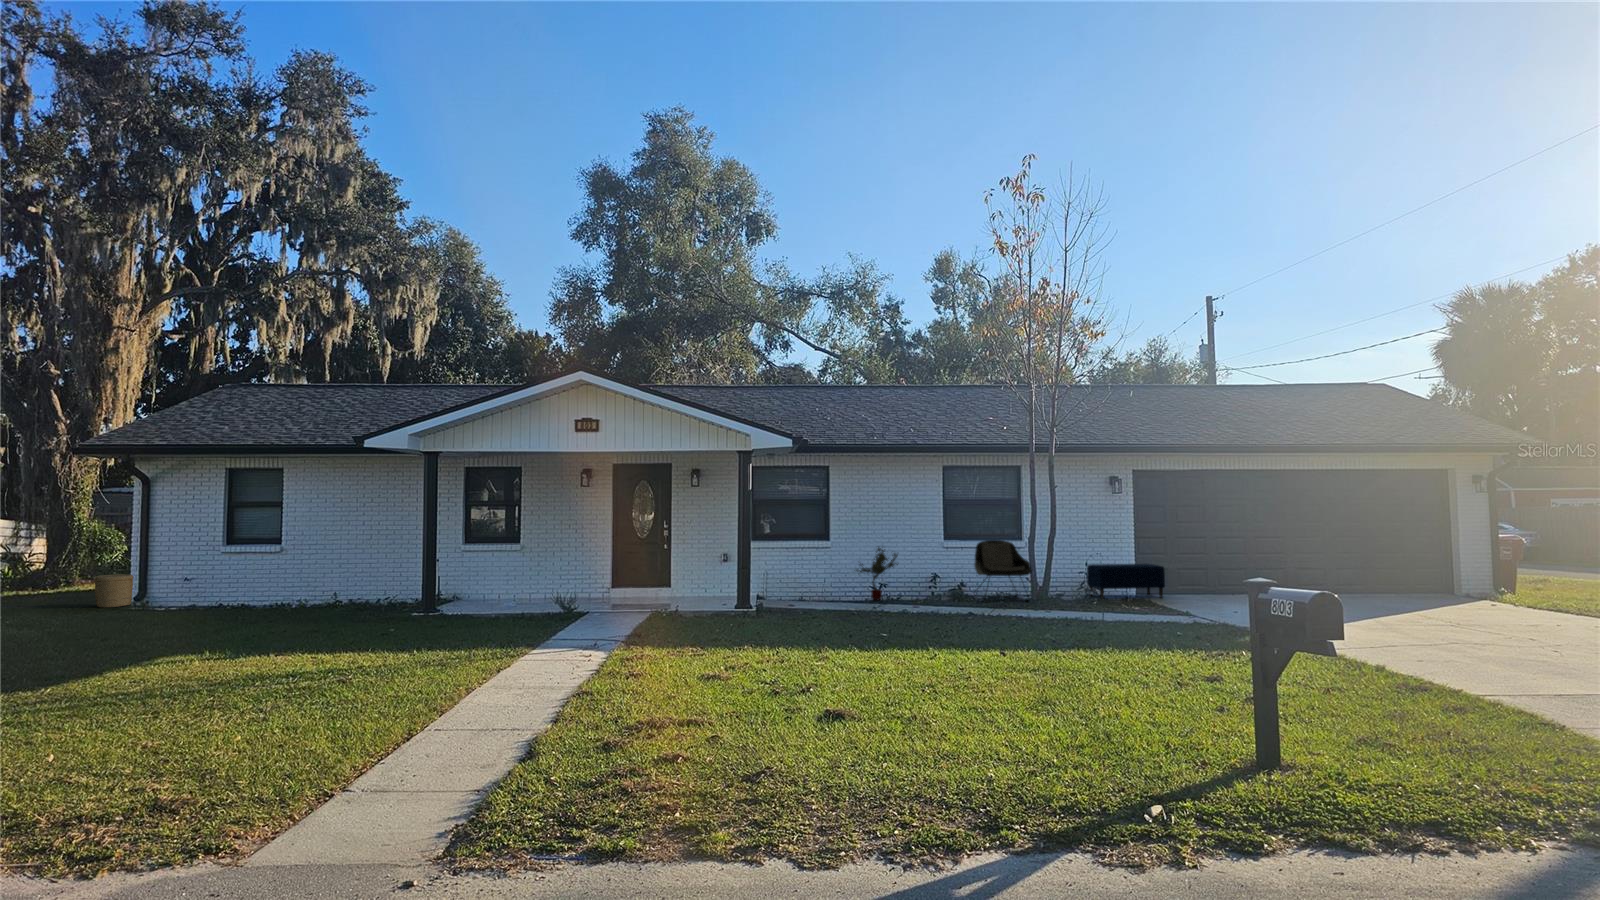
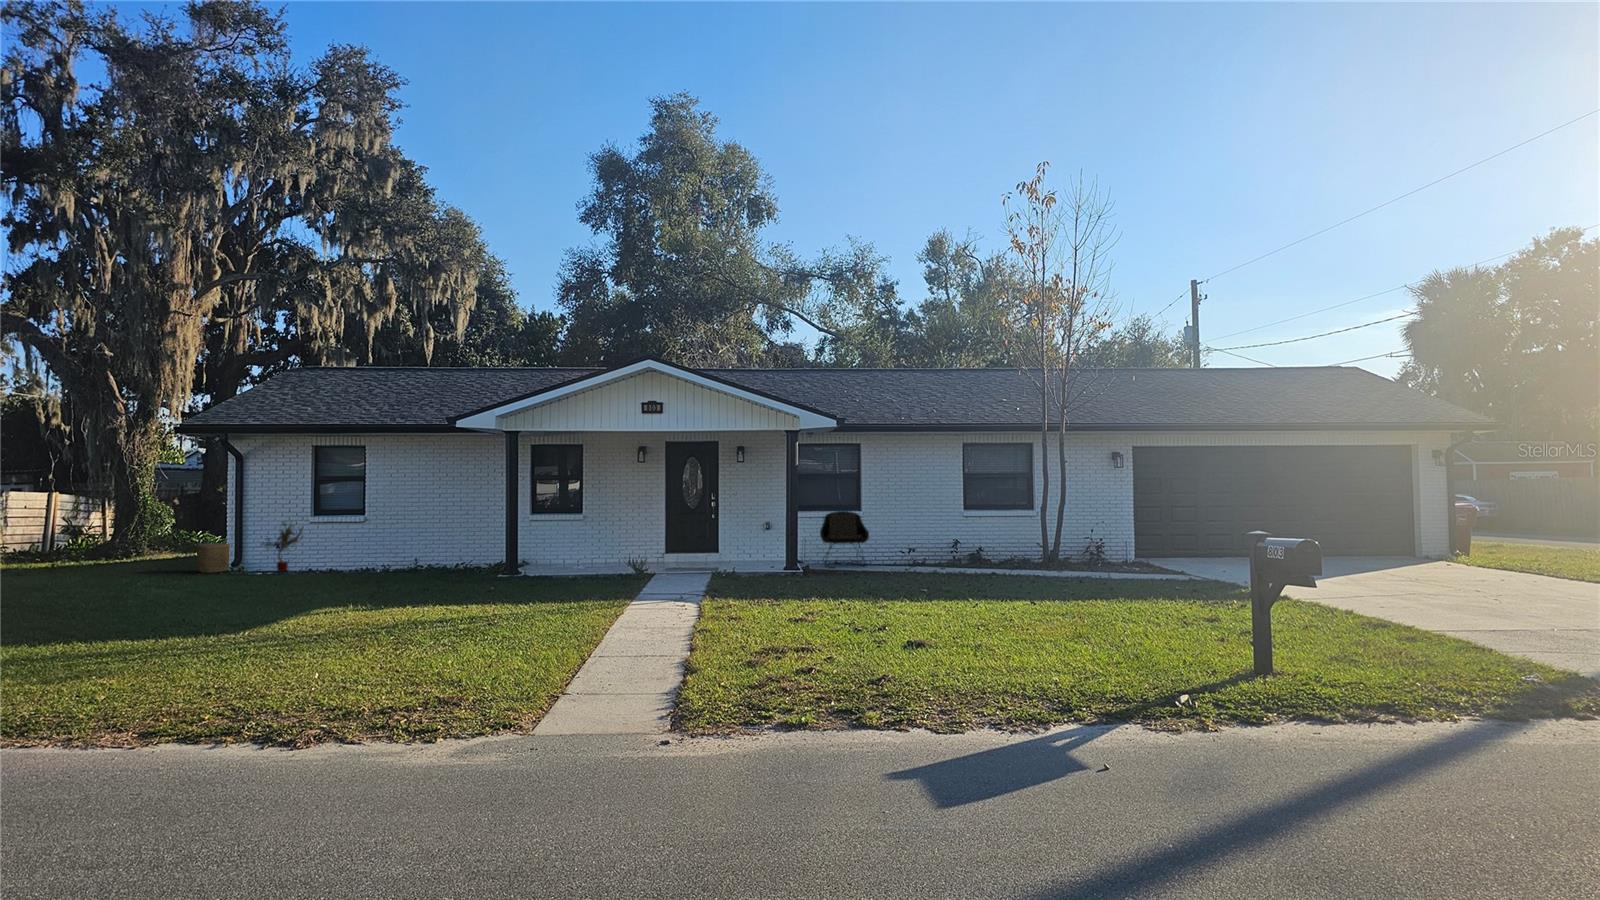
lounge chair: present [974,540,1032,602] -> present [820,511,869,567]
potted tree: present [856,548,898,600] -> present [263,521,302,572]
bench: present [1087,564,1165,599] -> none [1092,530,1161,562]

